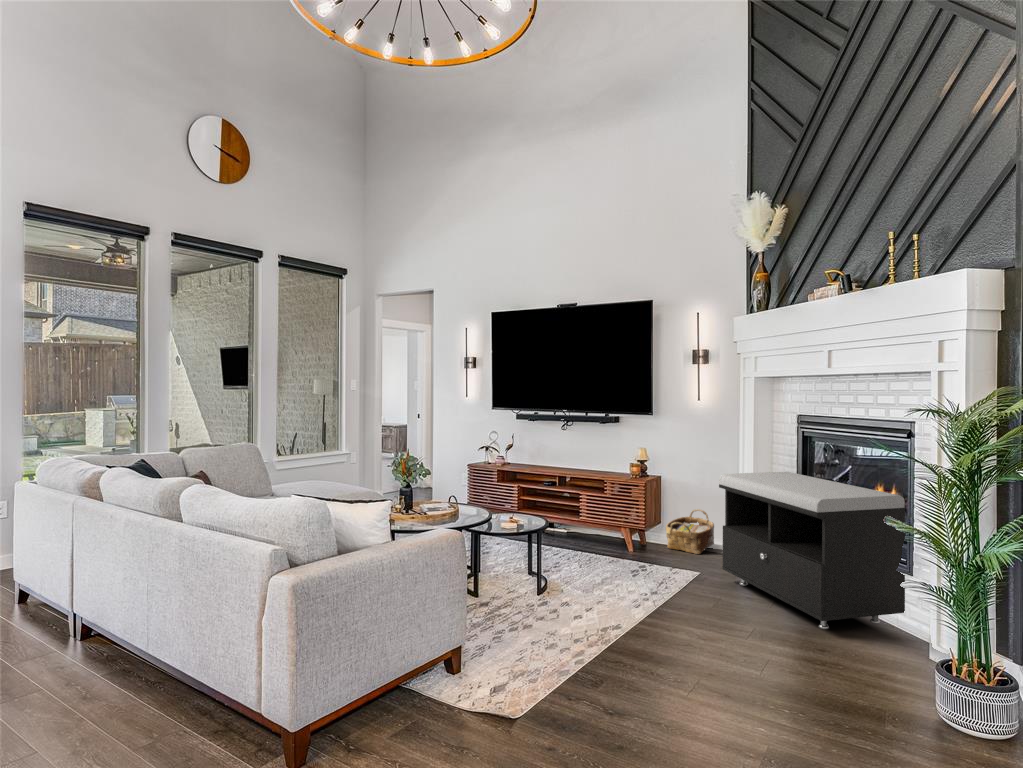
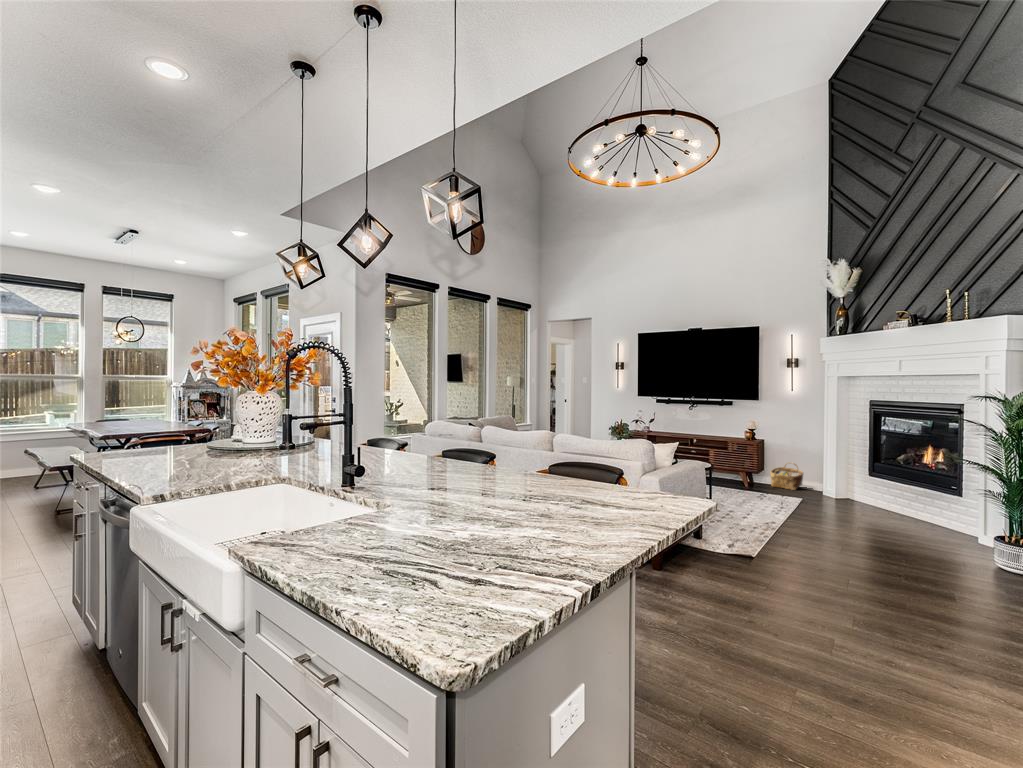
storage bench: present [719,472,905,629] -> none [818,437,952,527]

